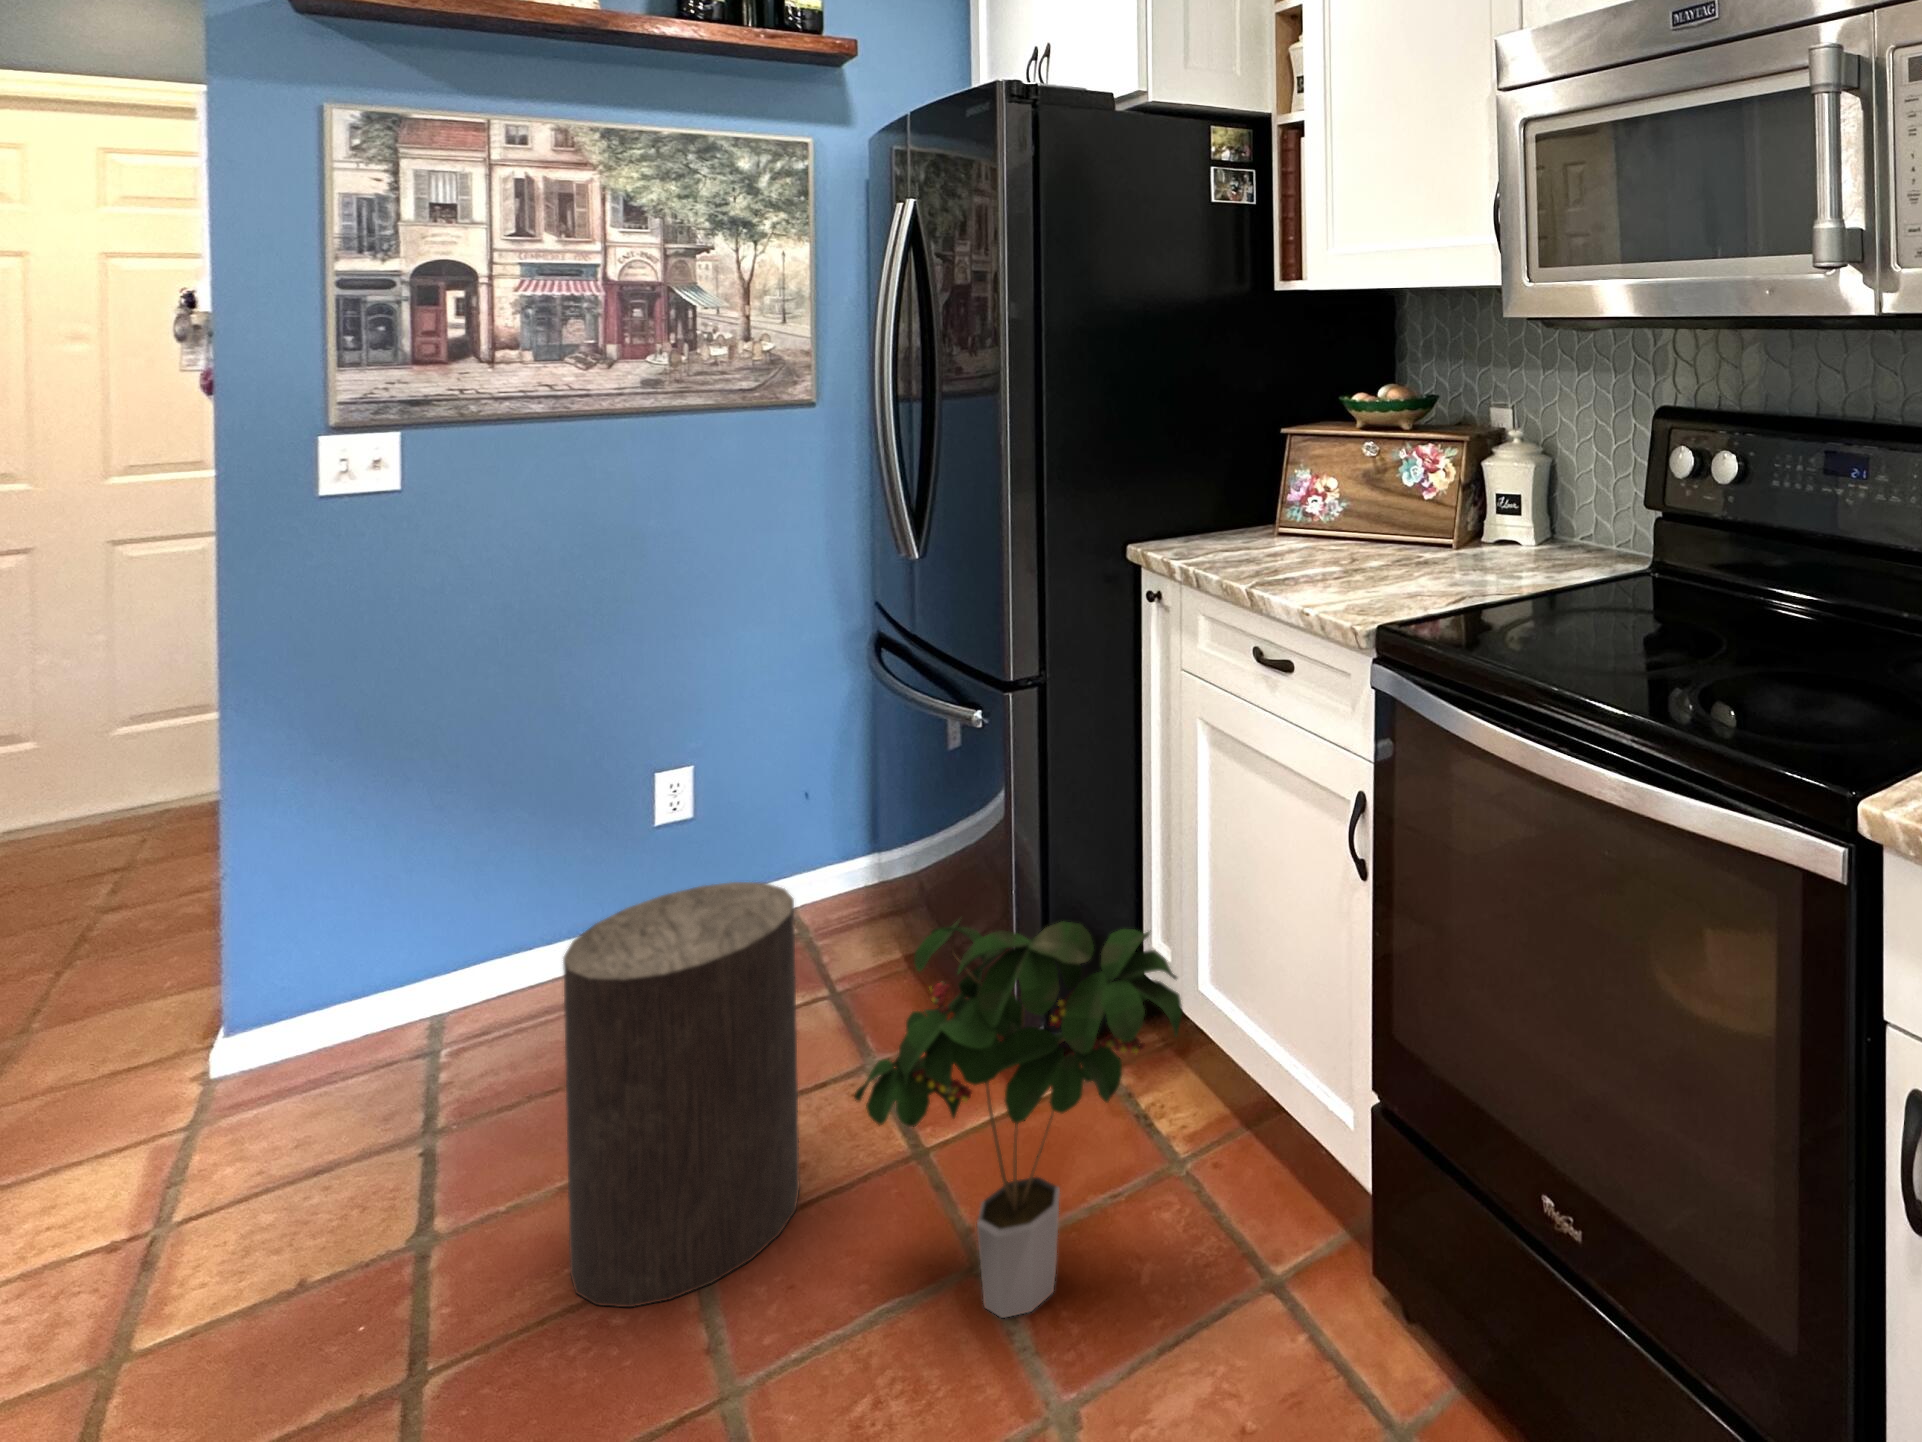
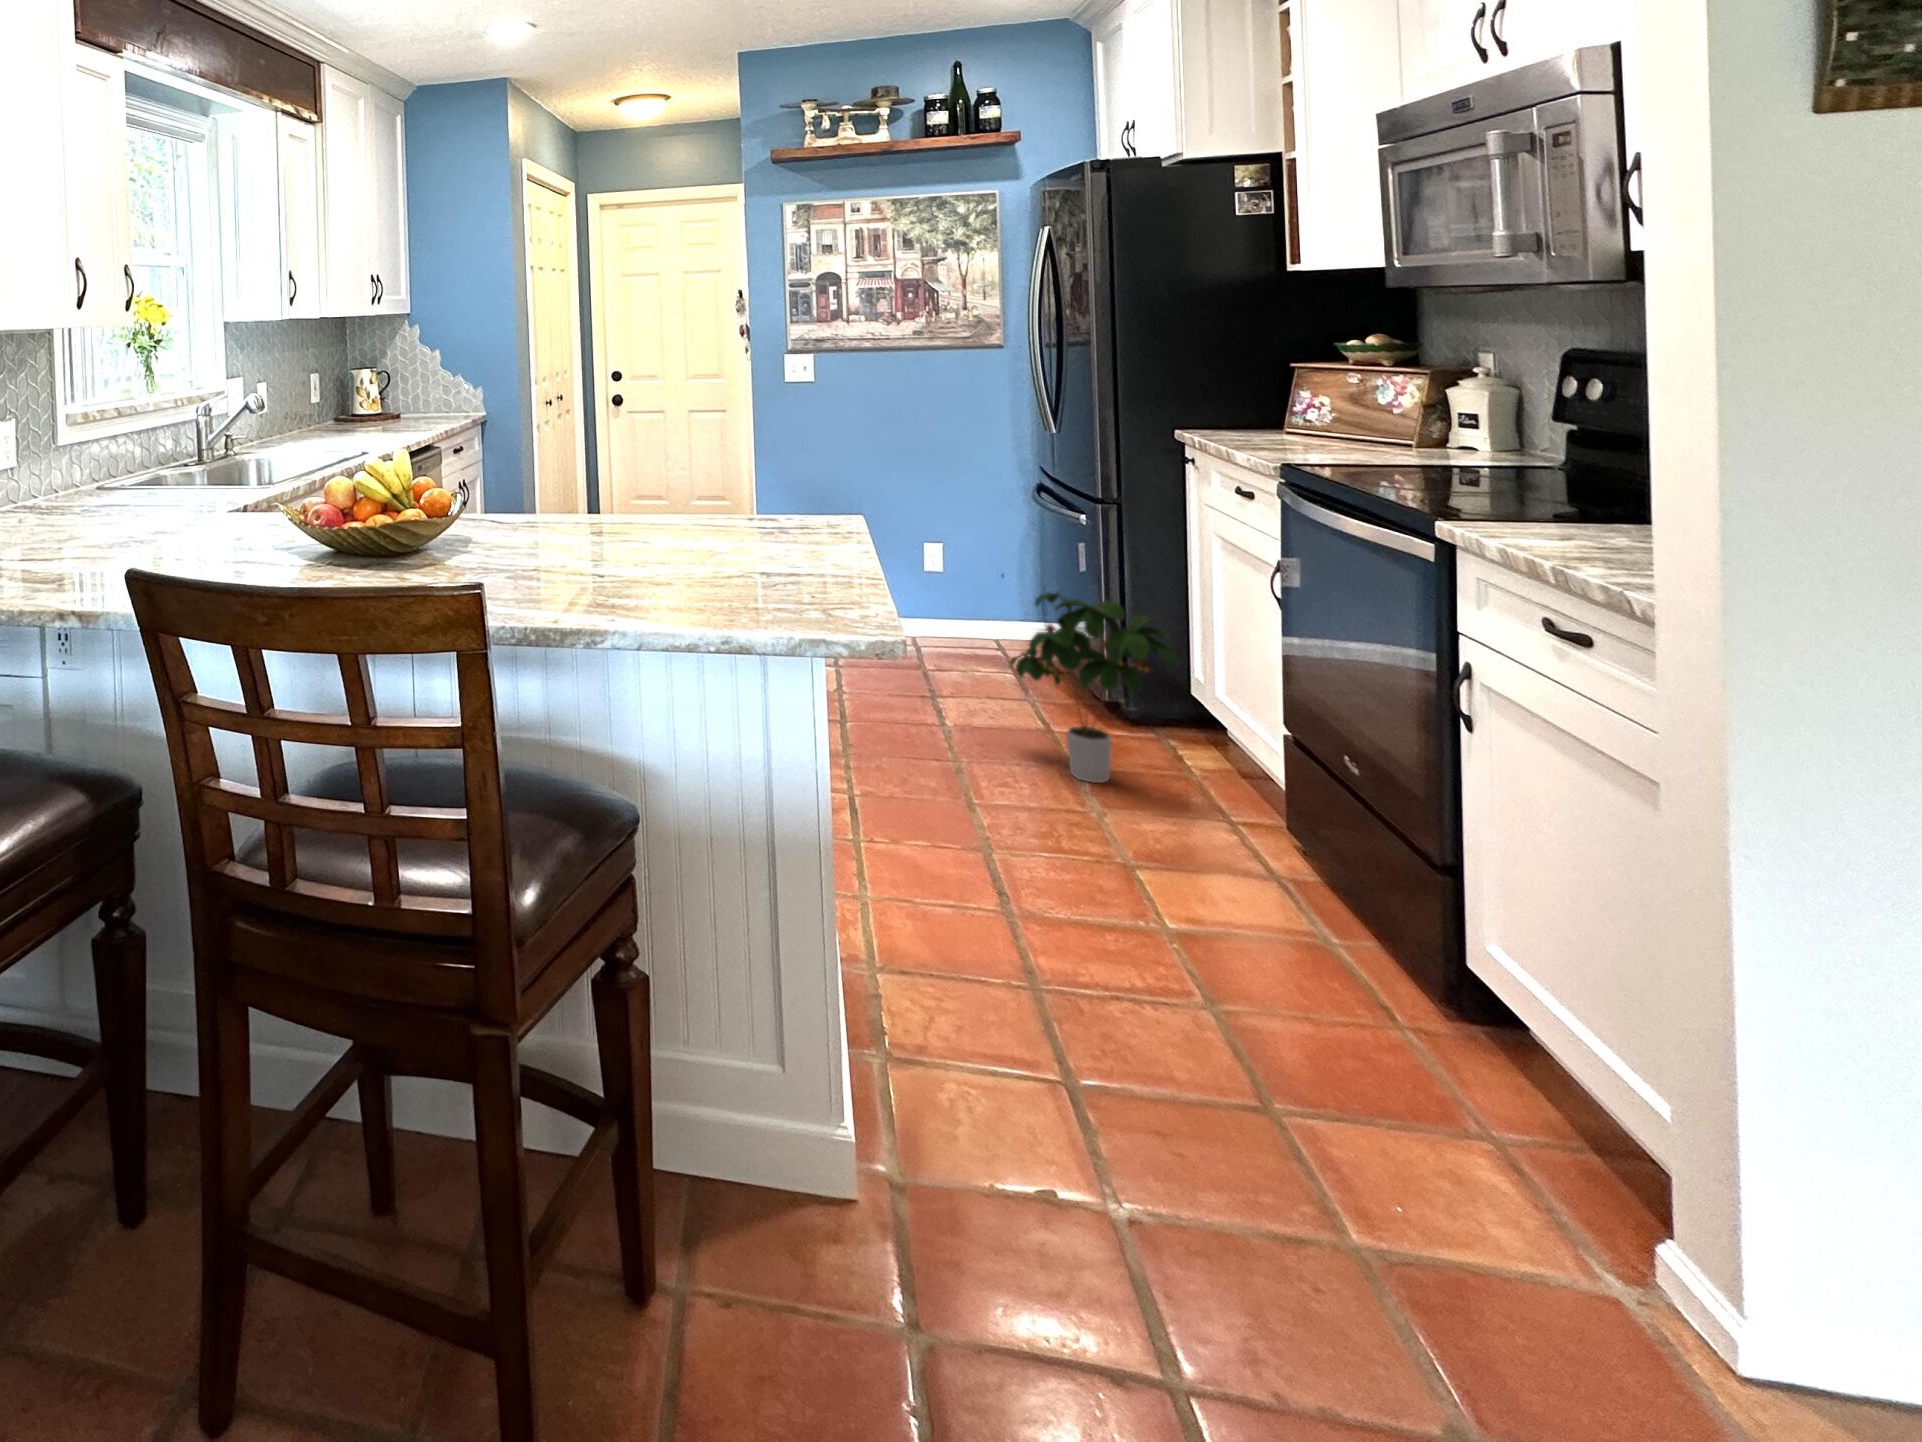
stool: present [563,882,800,1307] -> none [889,566,990,729]

